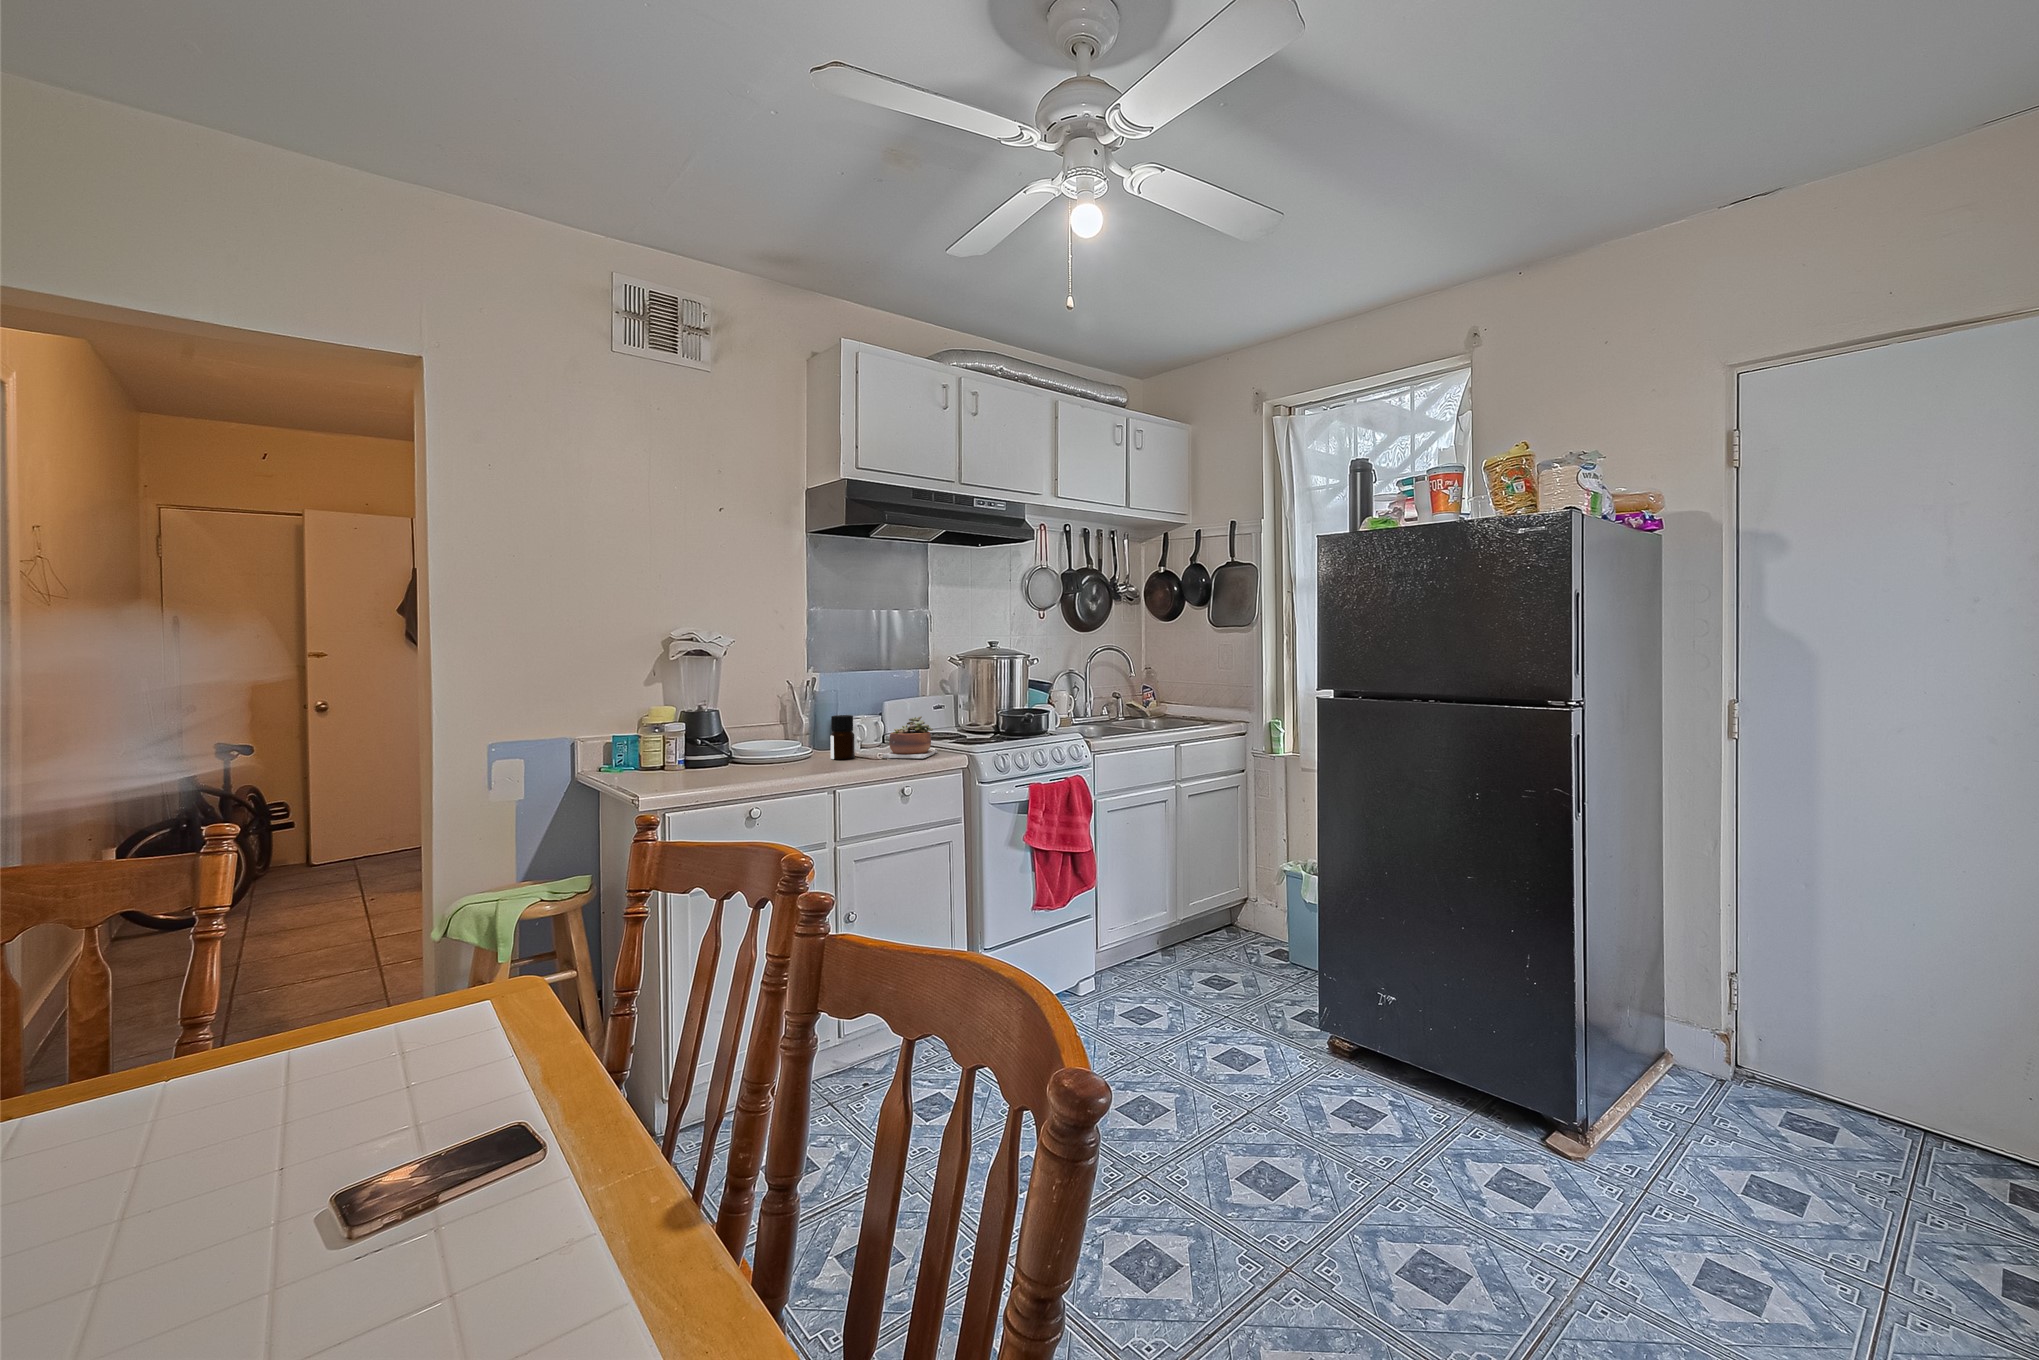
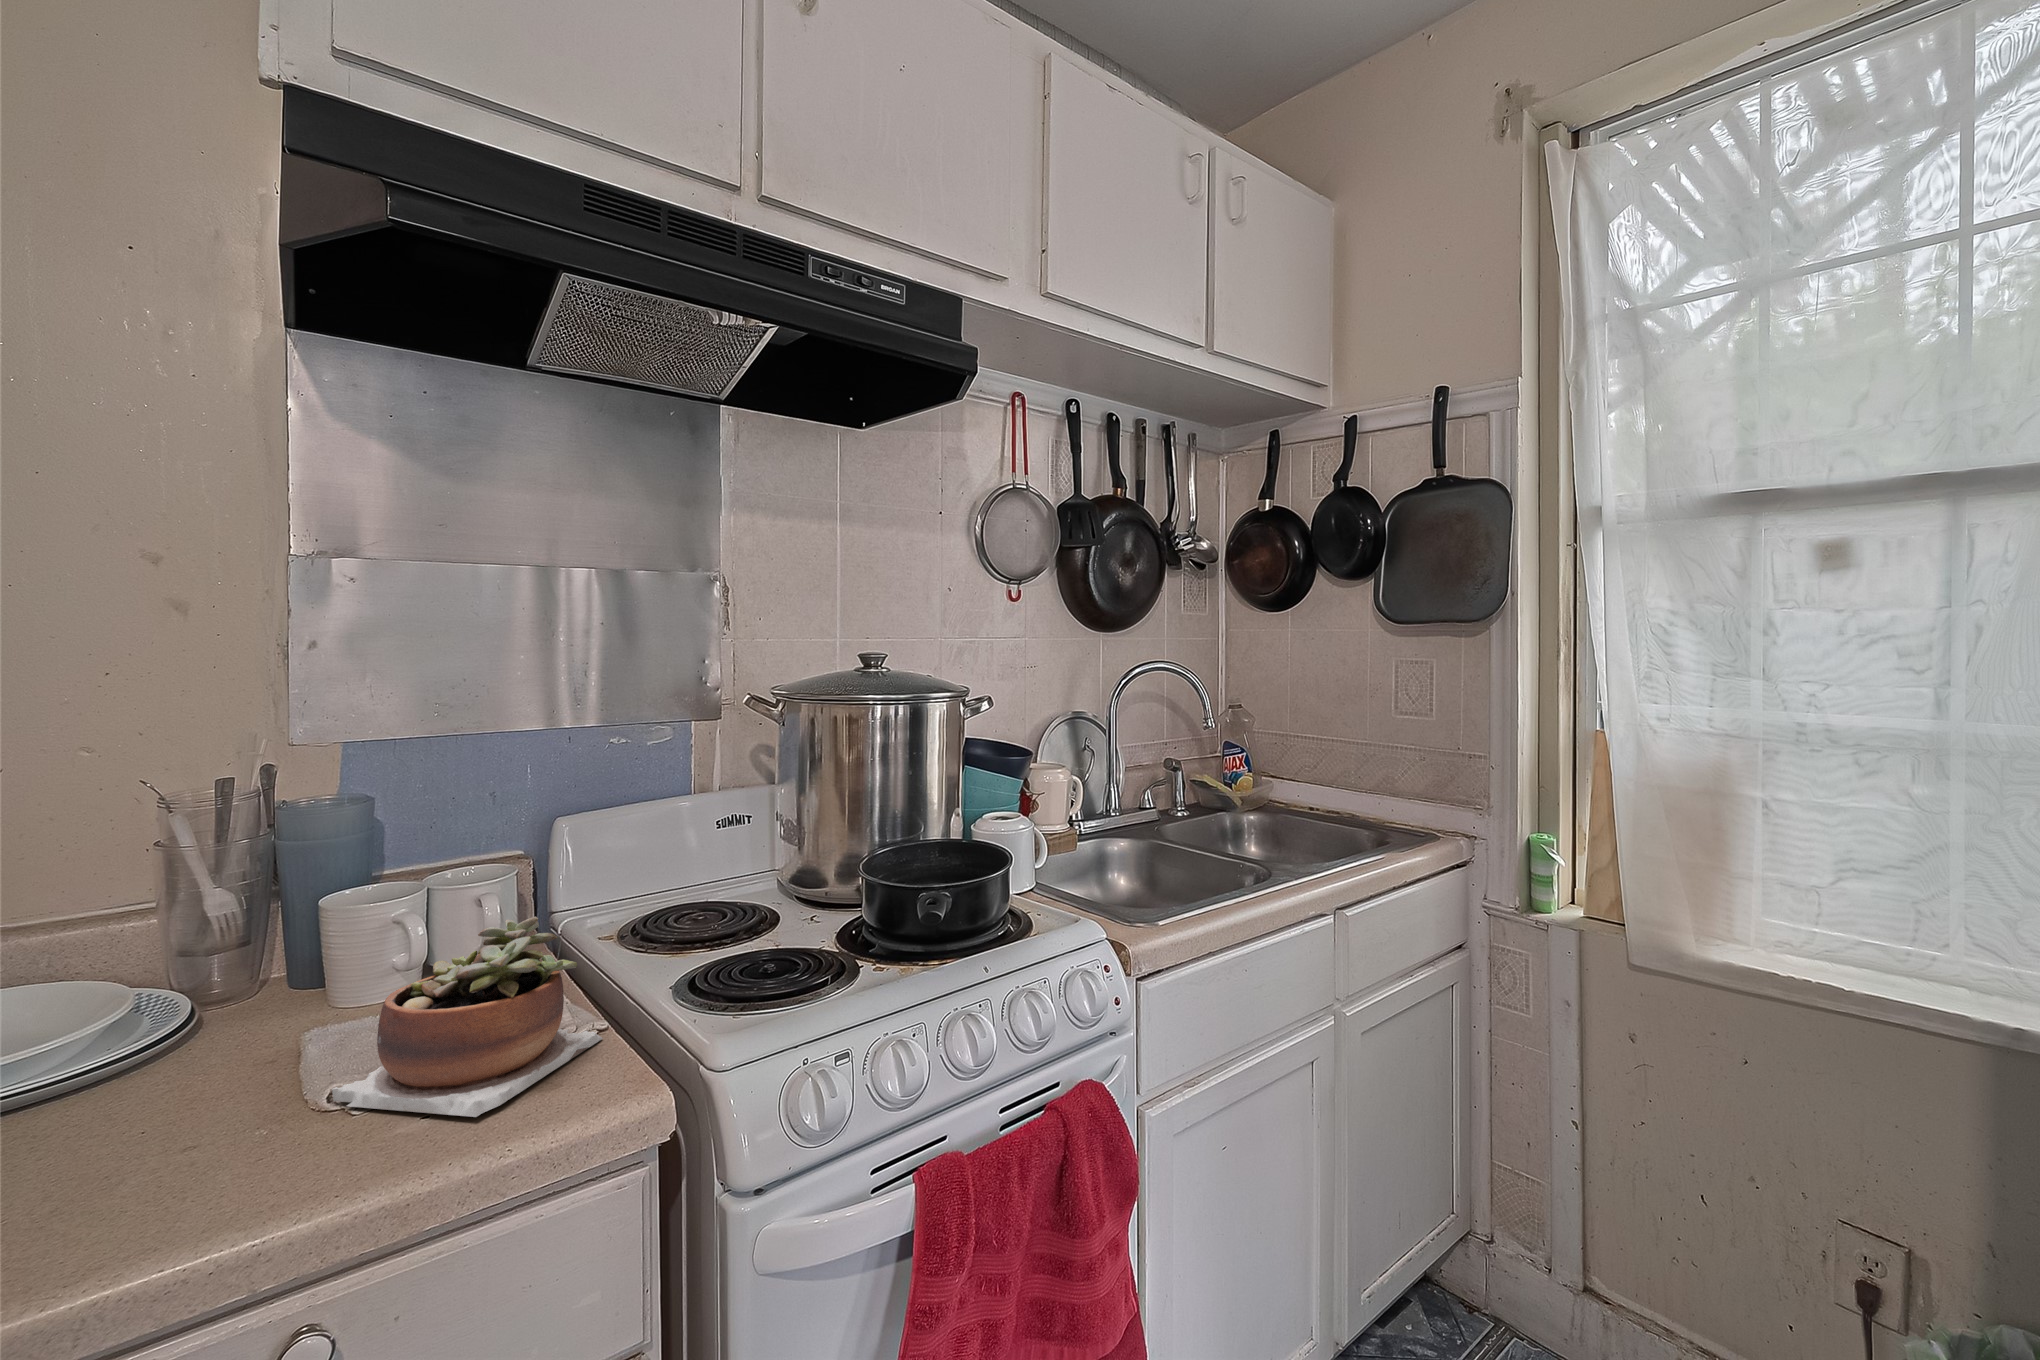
bottle: present [831,715,855,759] -> none [108,925,237,1126]

